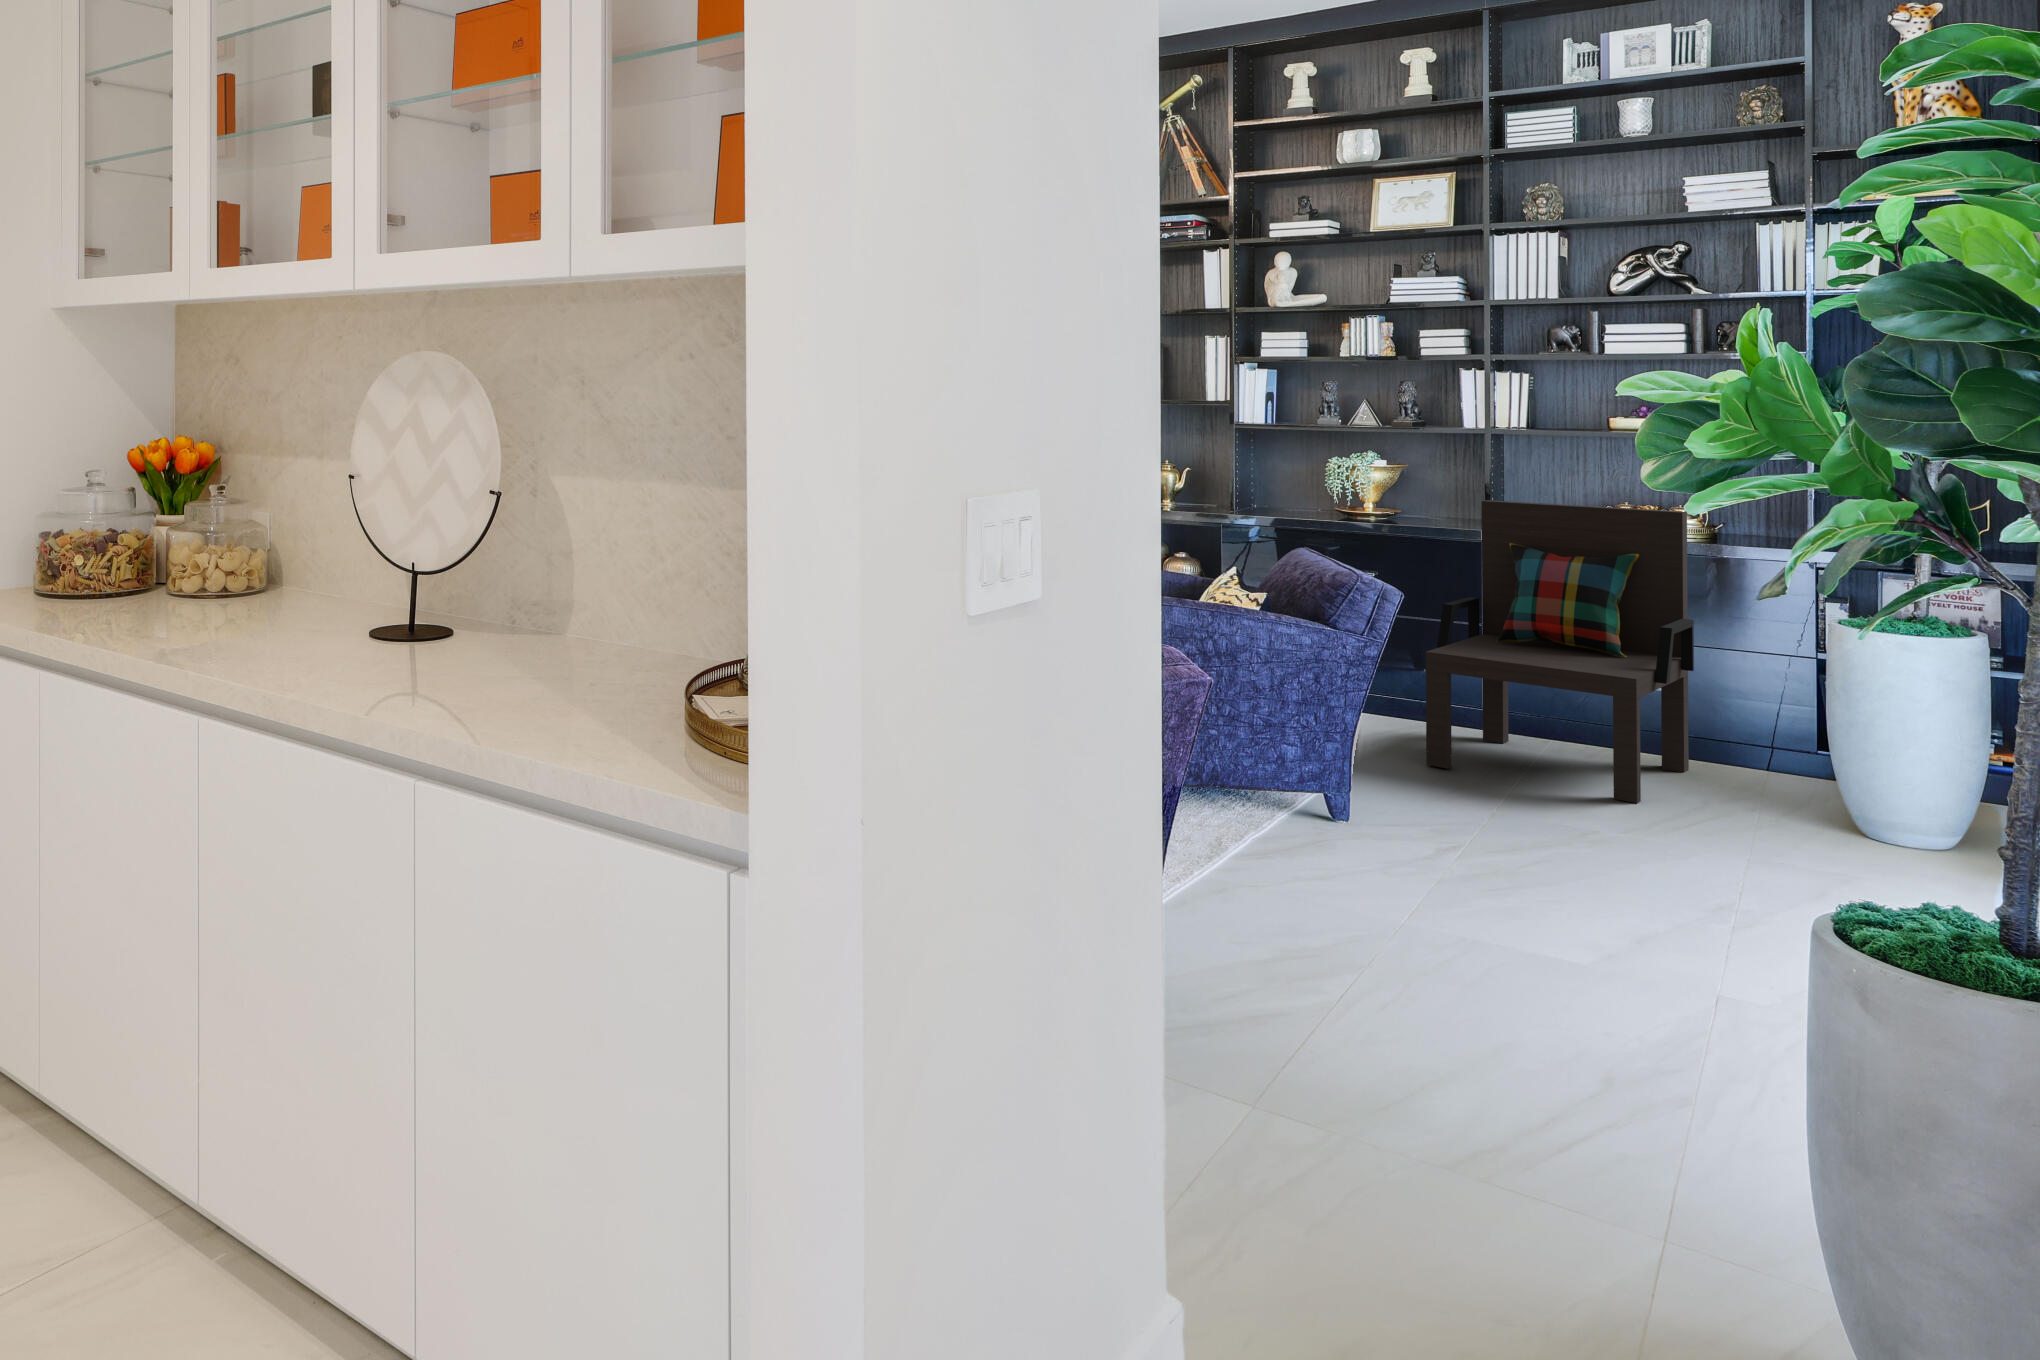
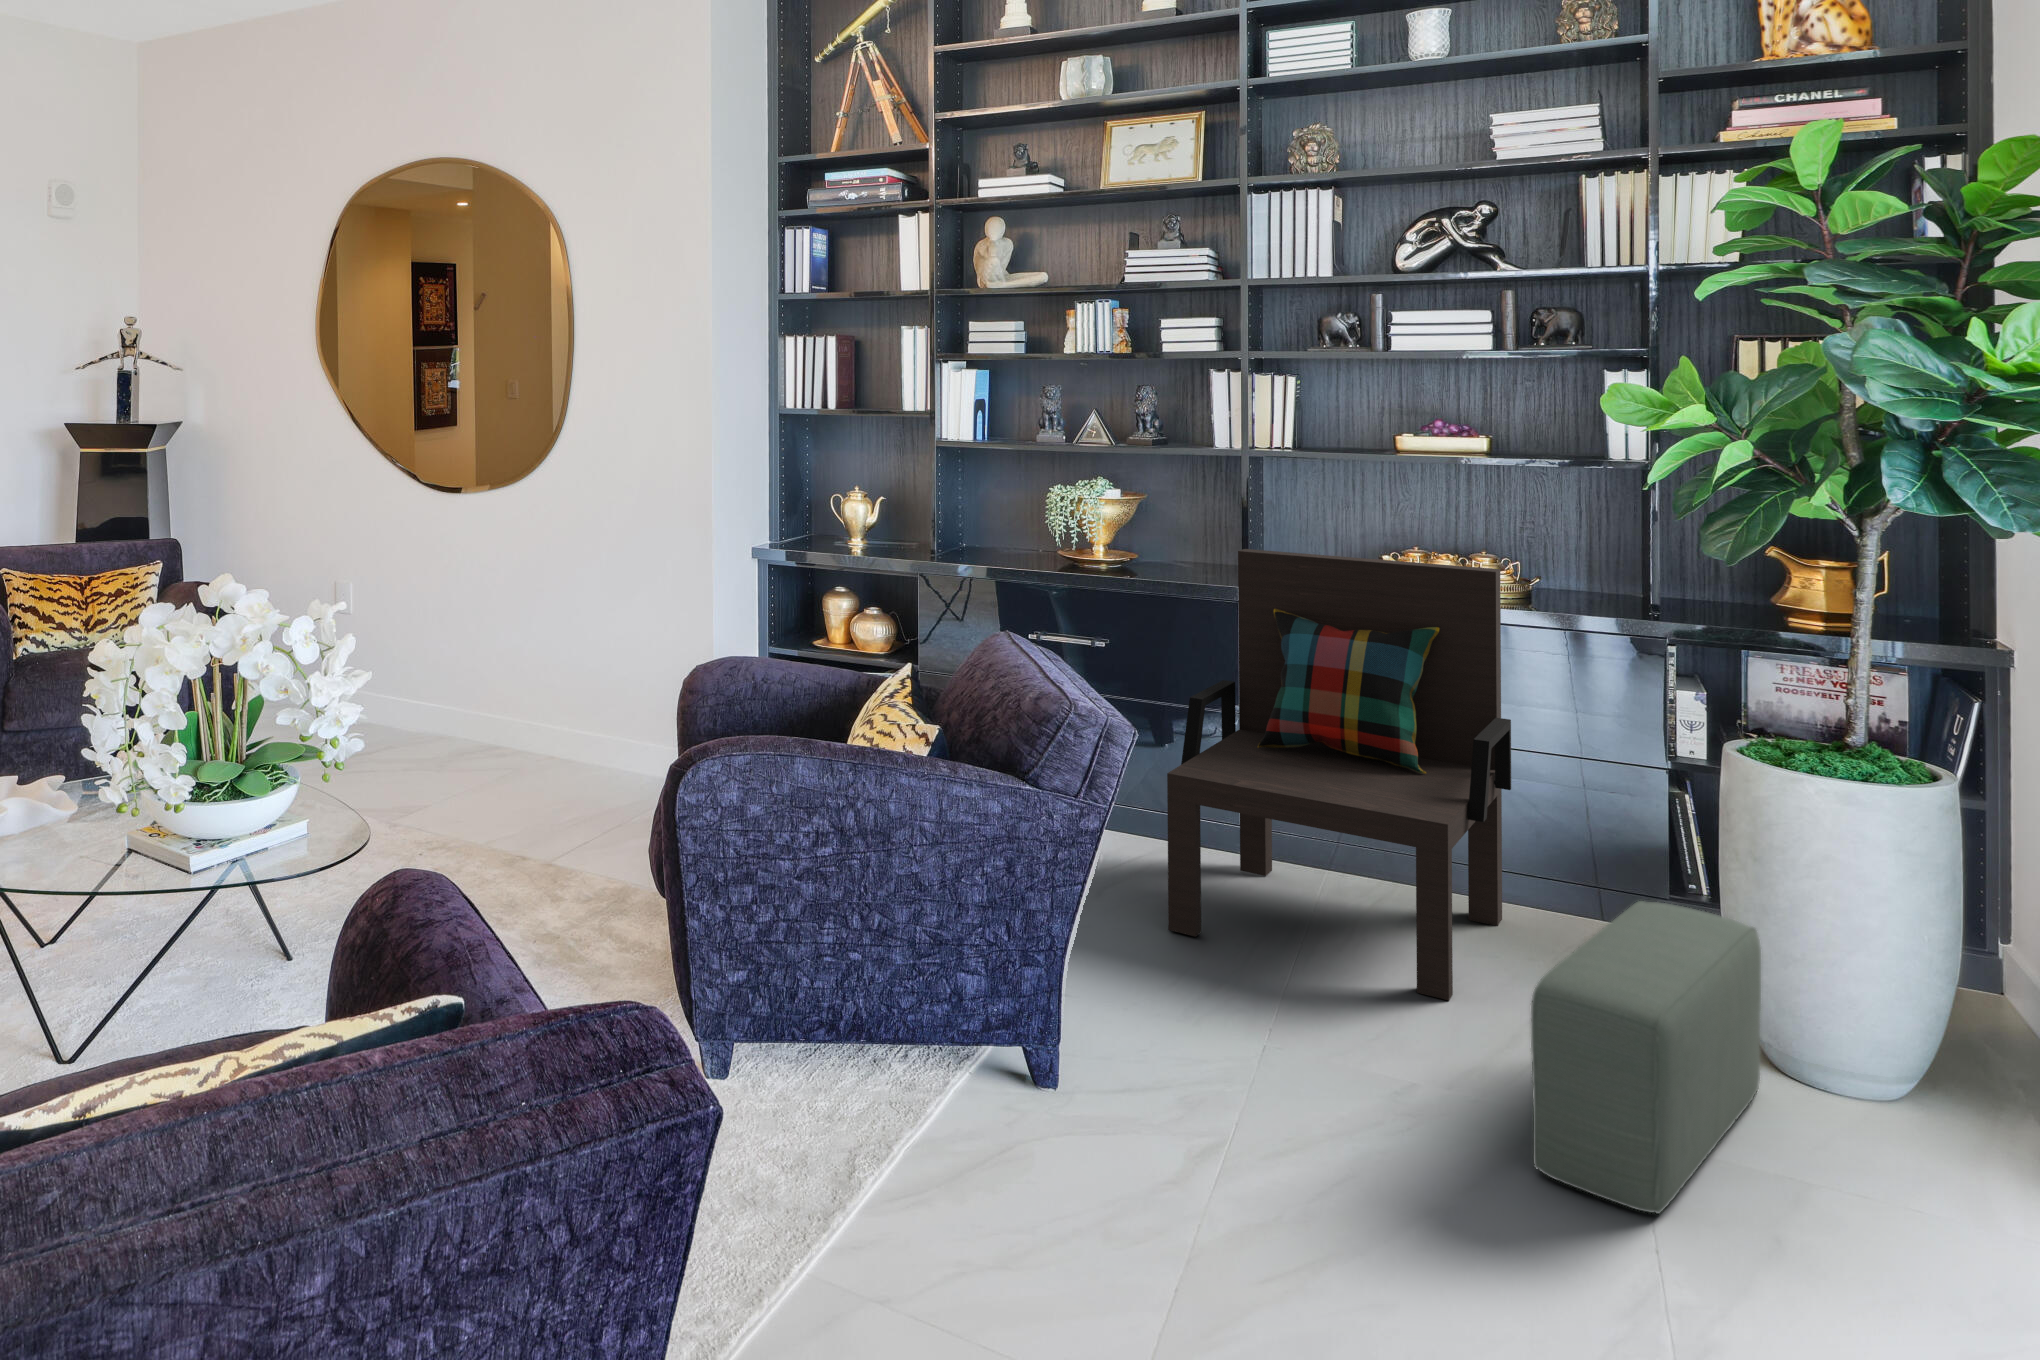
pouf: none [1678,721,1856,887] -> present [1531,901,1761,1214]

